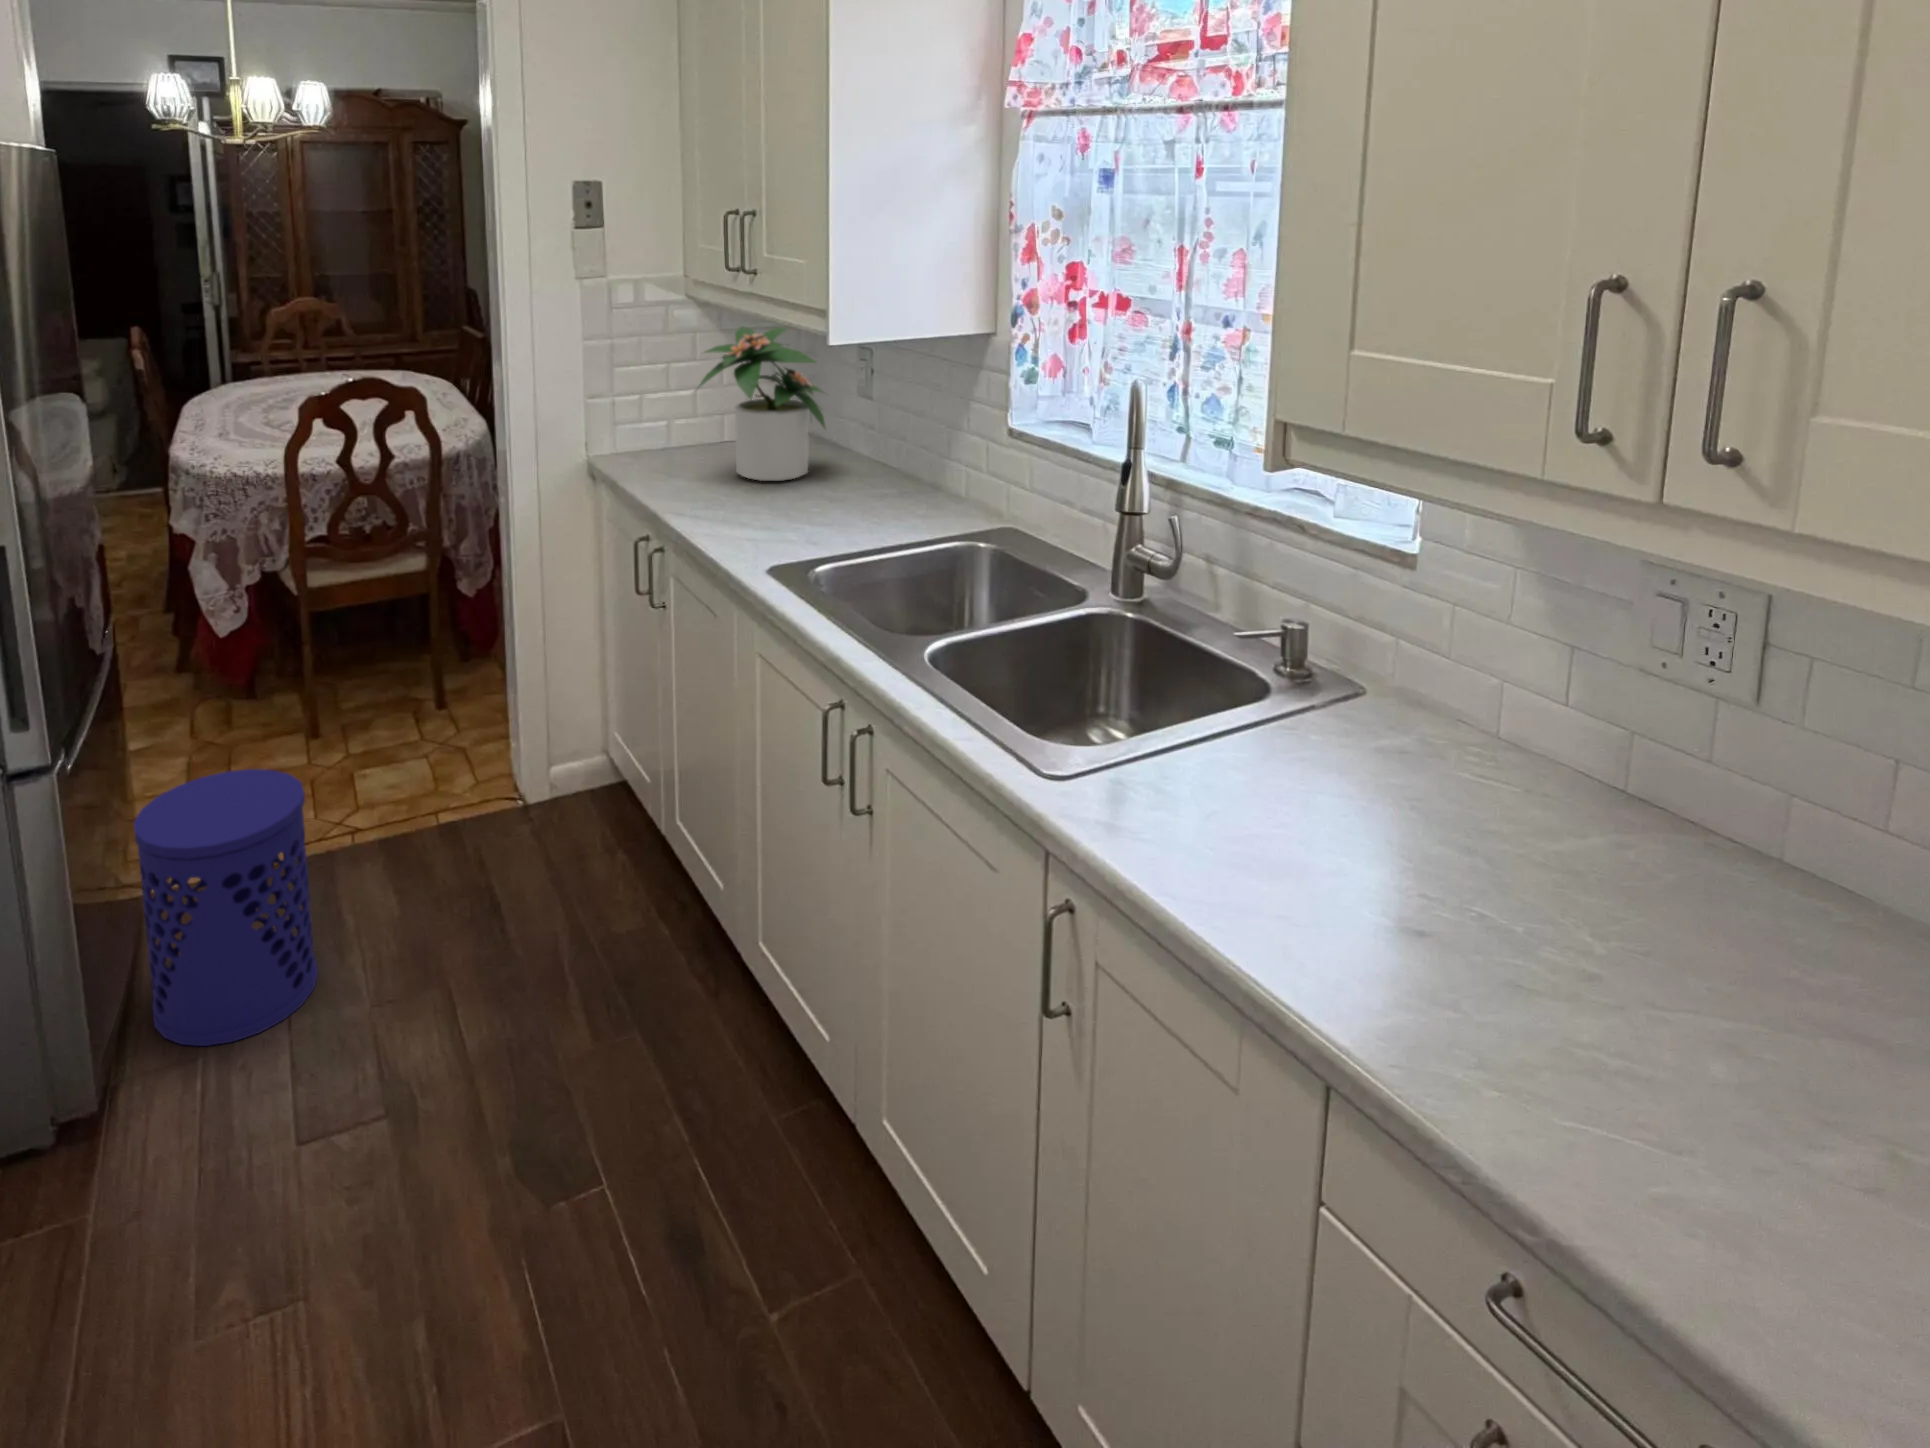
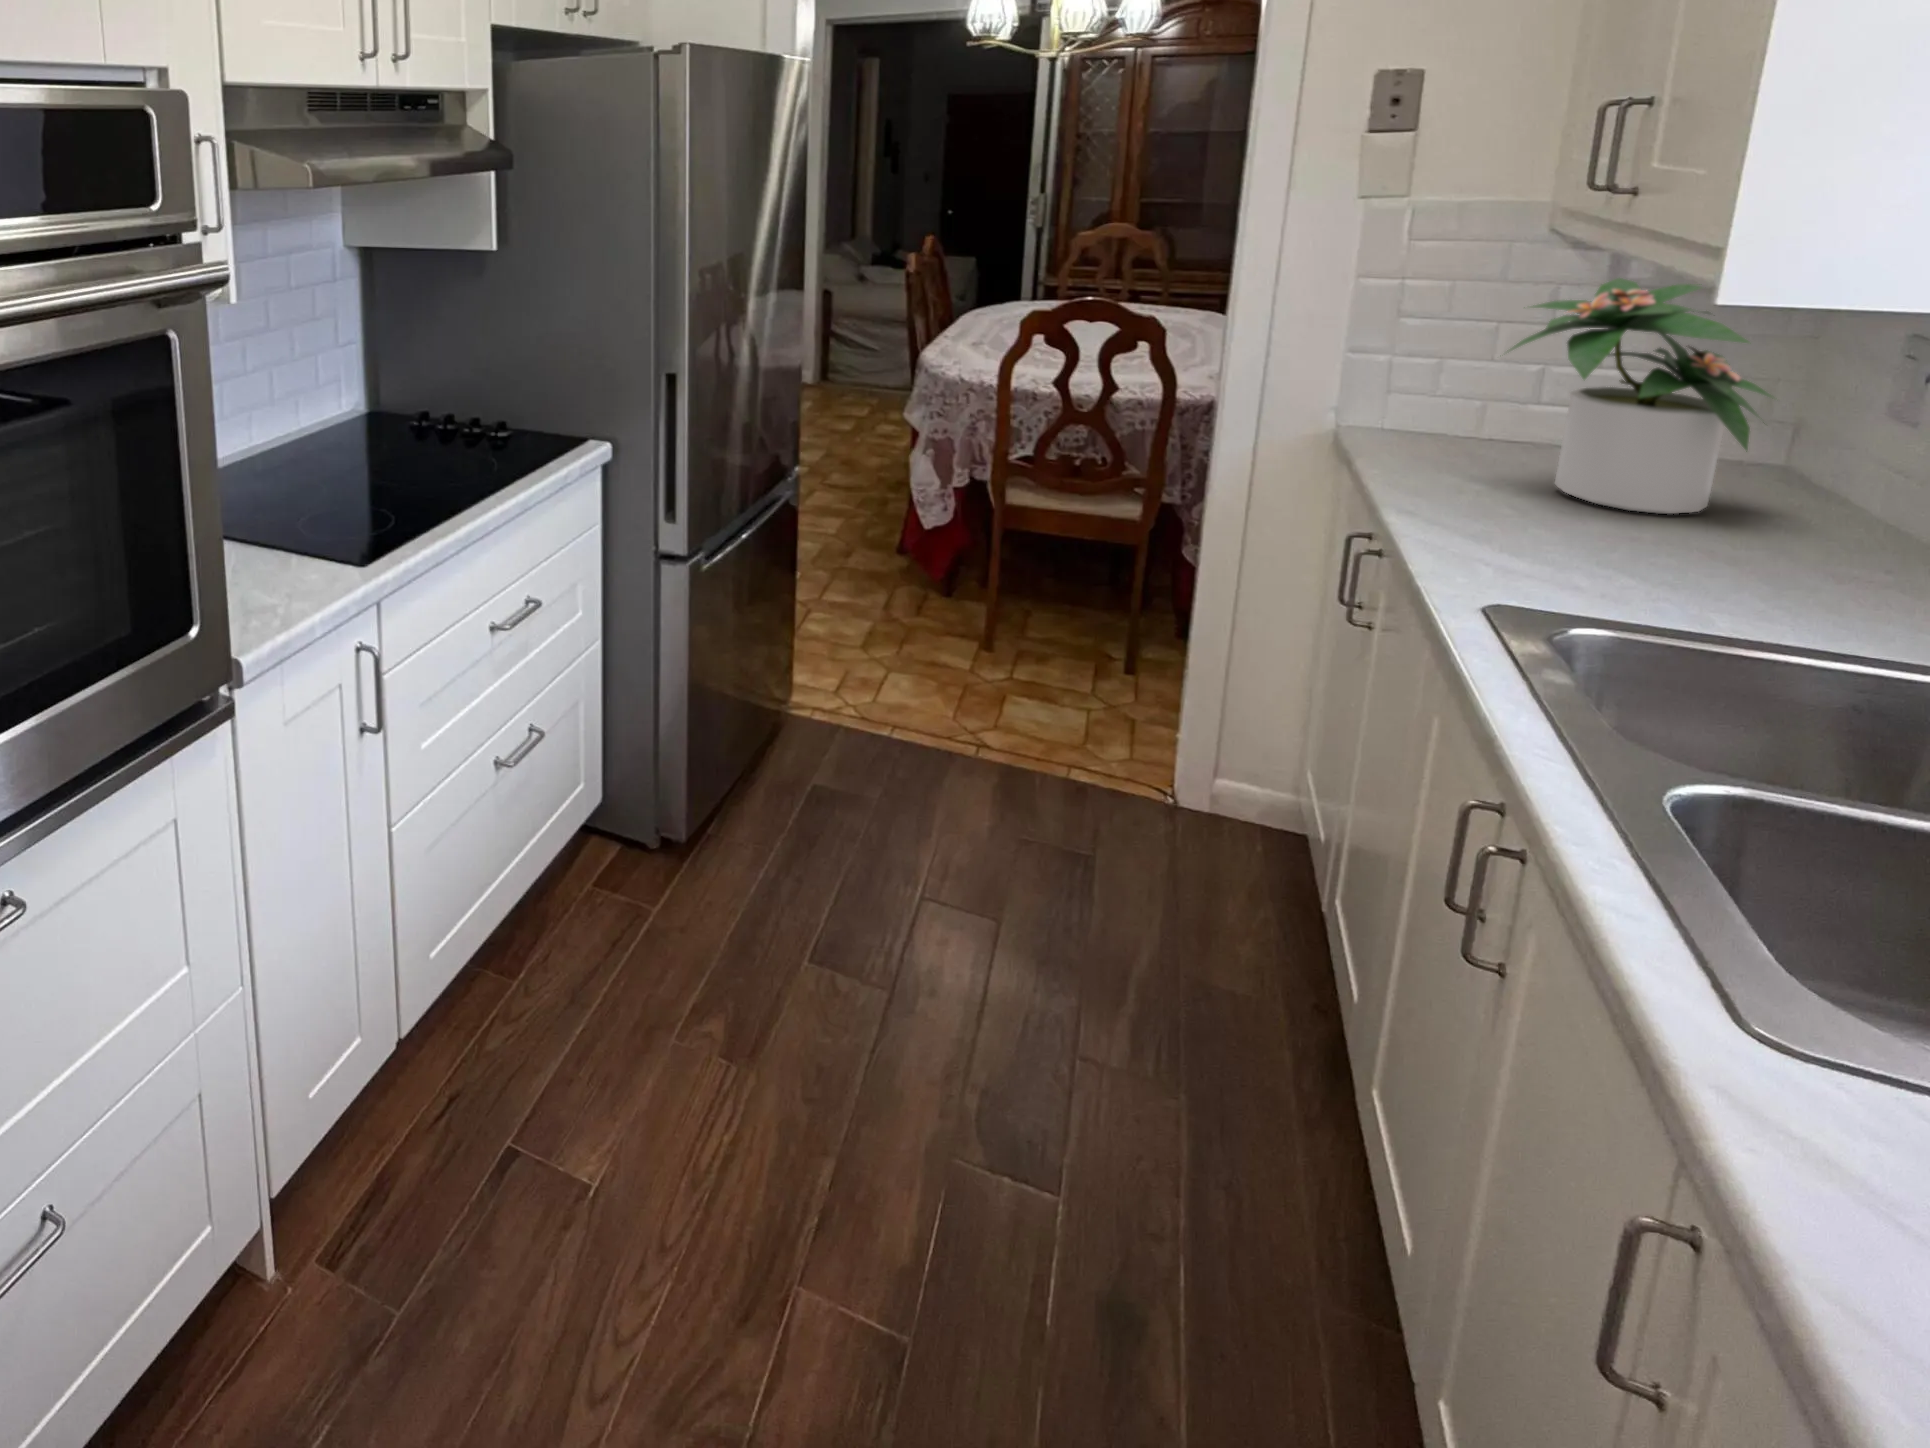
waste bin: present [134,769,318,1046] -> none [750,624,900,862]

